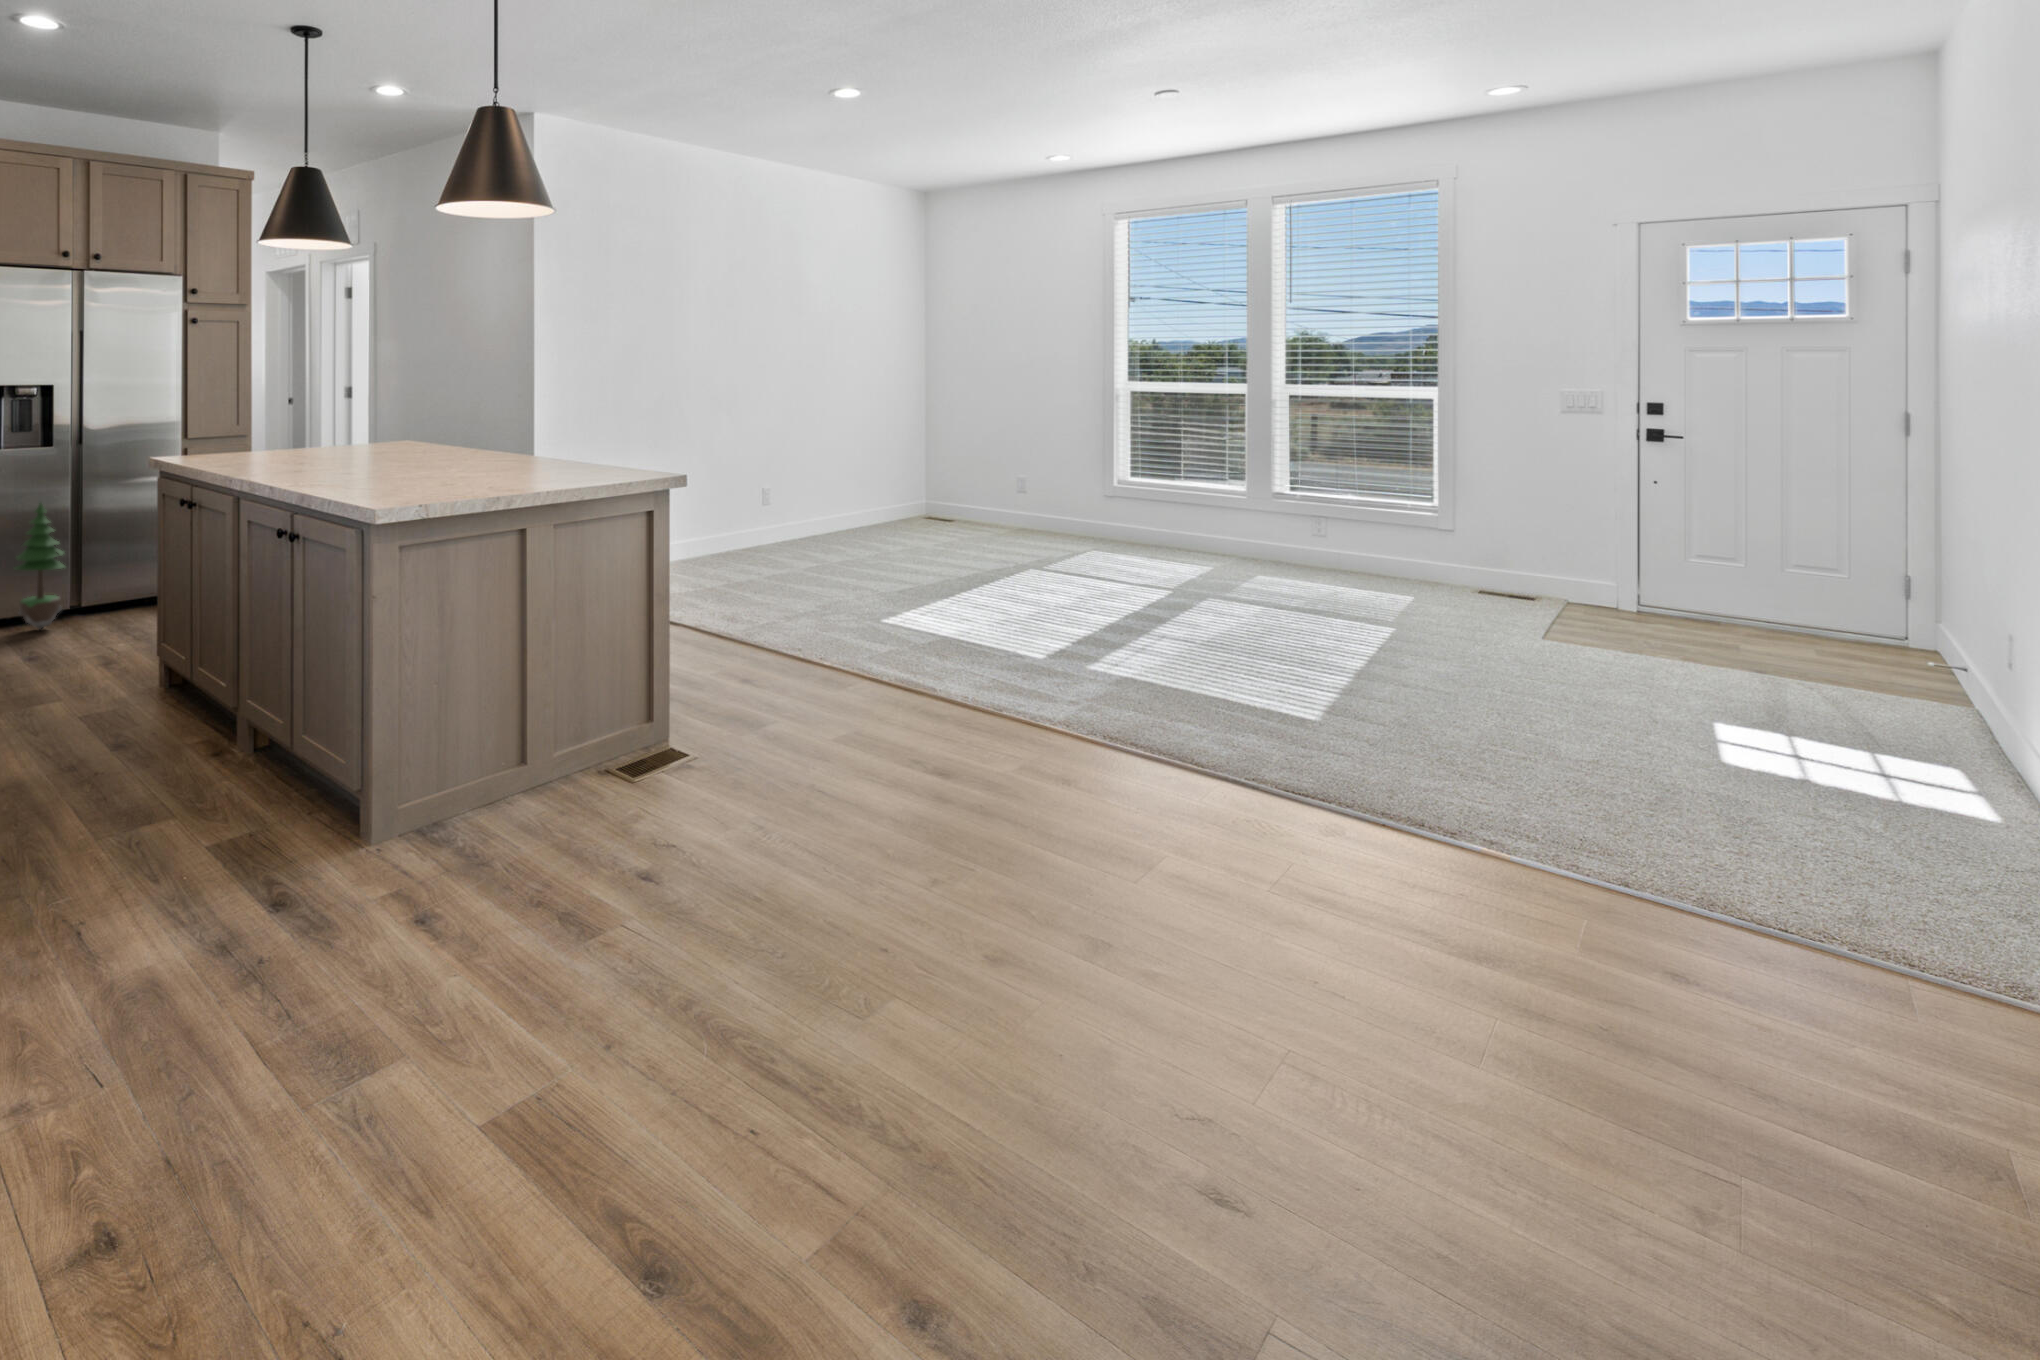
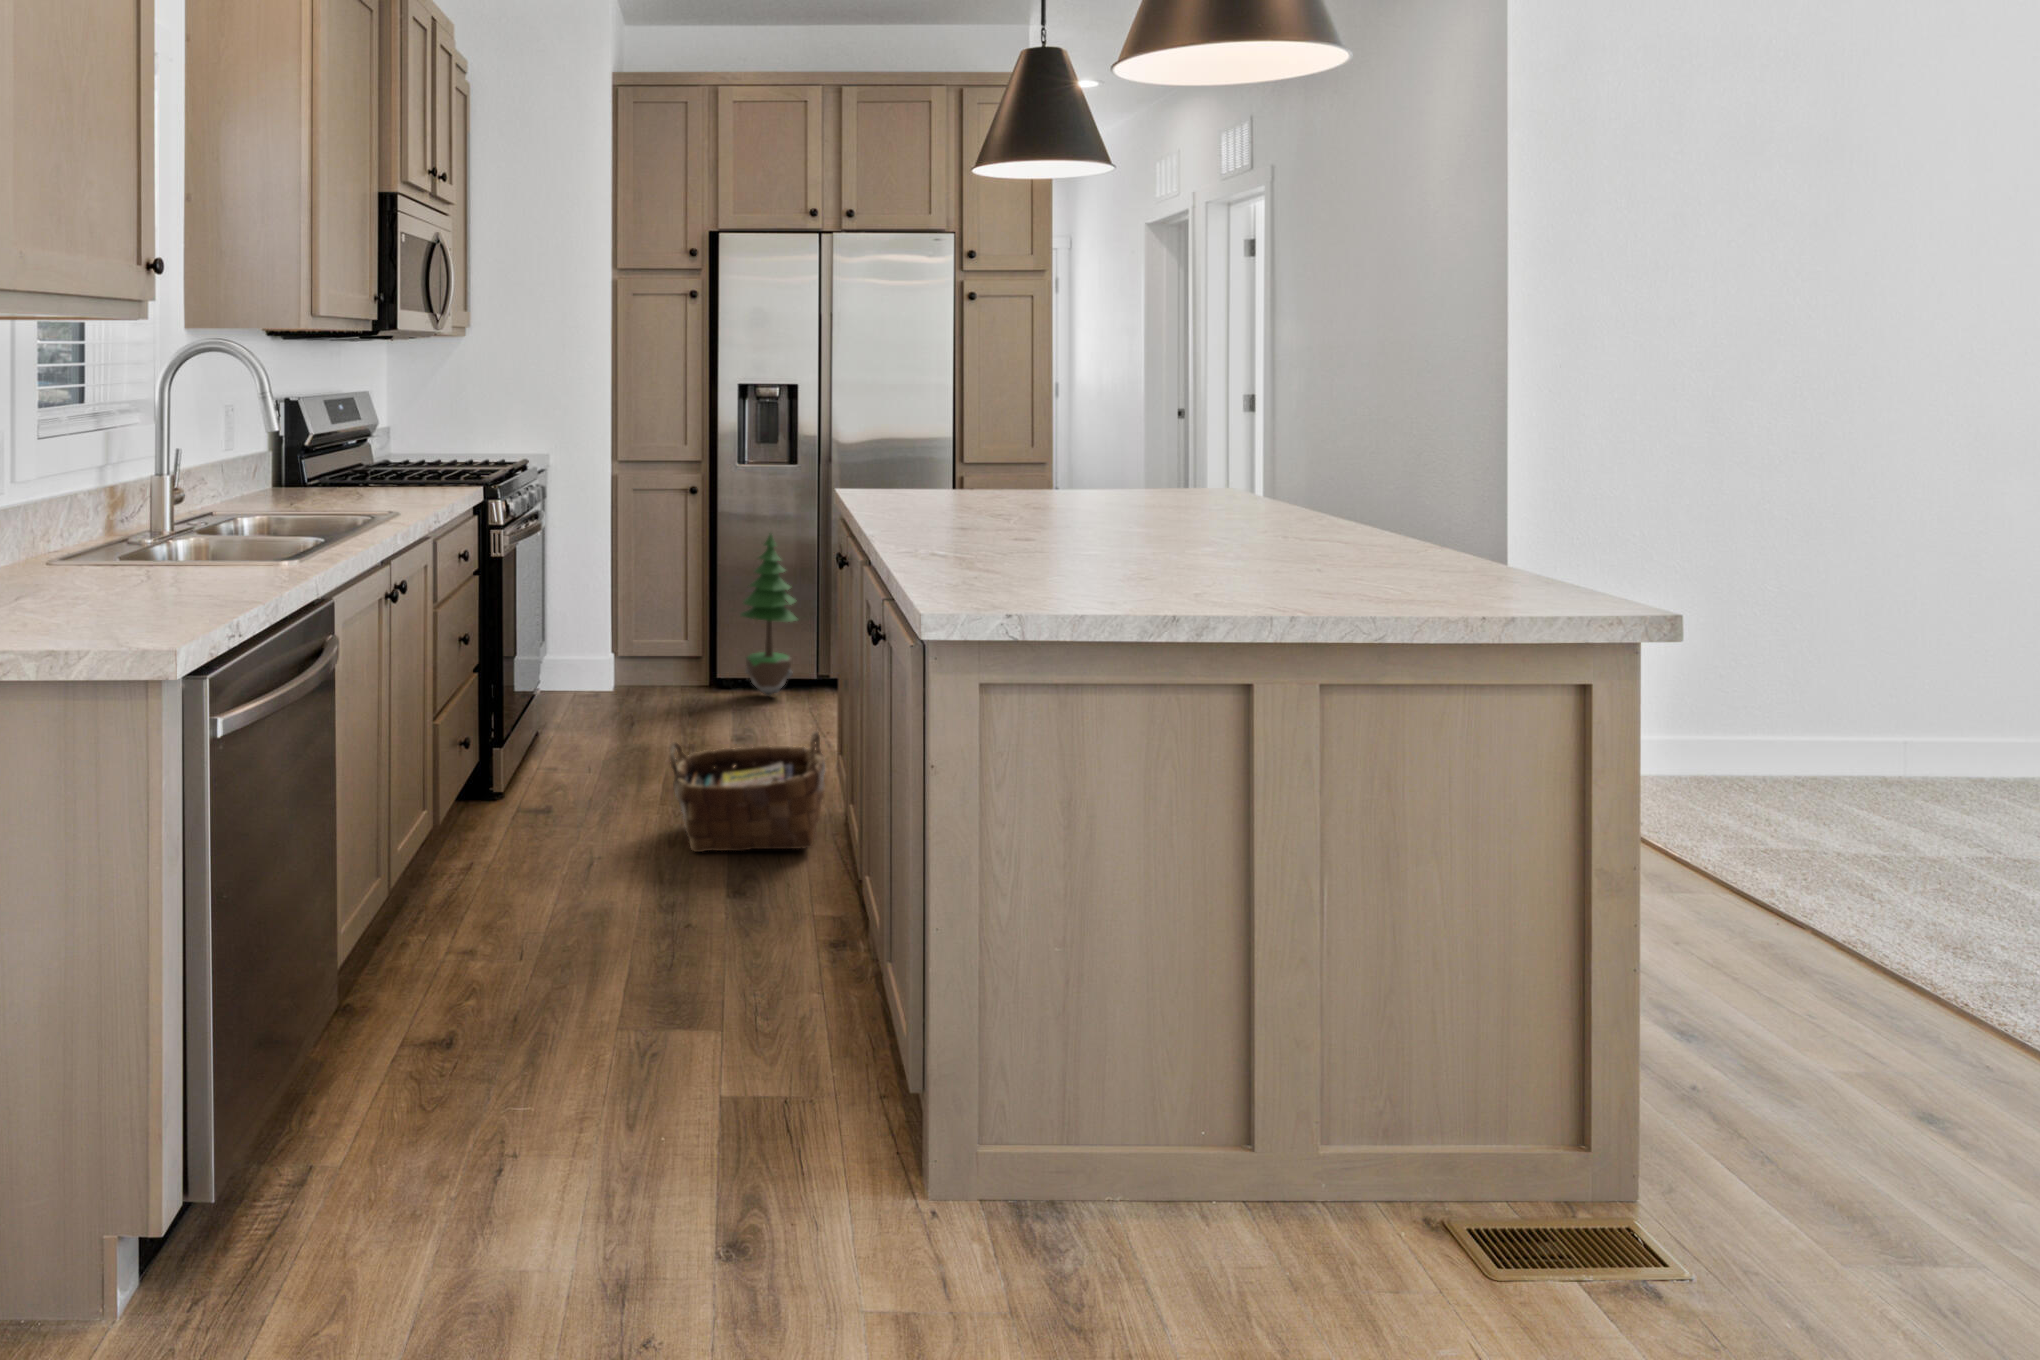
woven basket: none [38,628,167,729] -> present [670,731,825,852]

